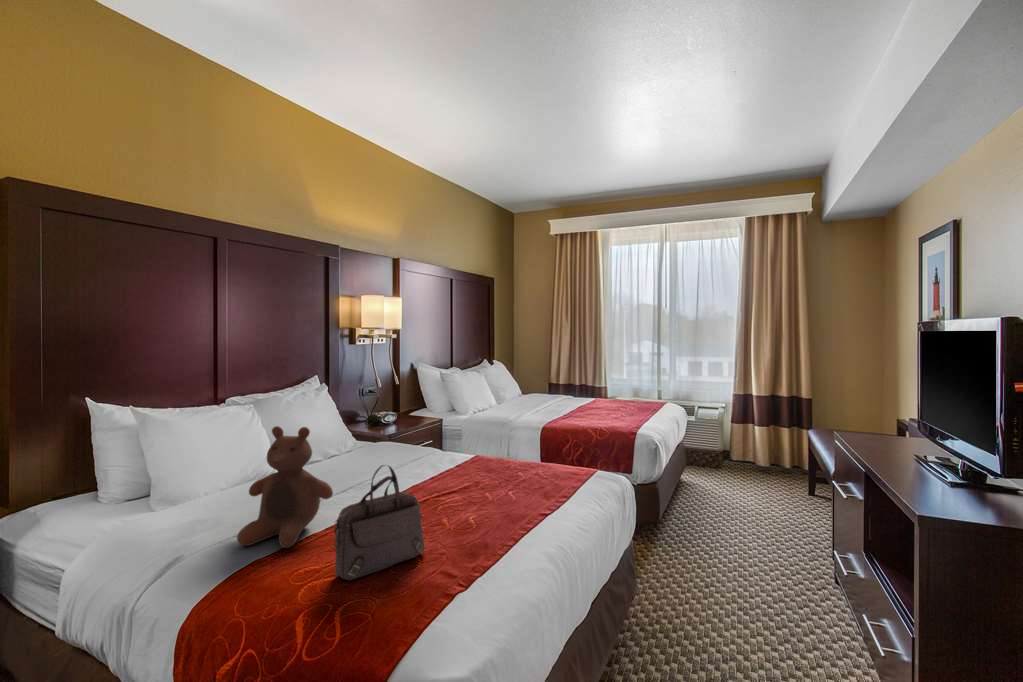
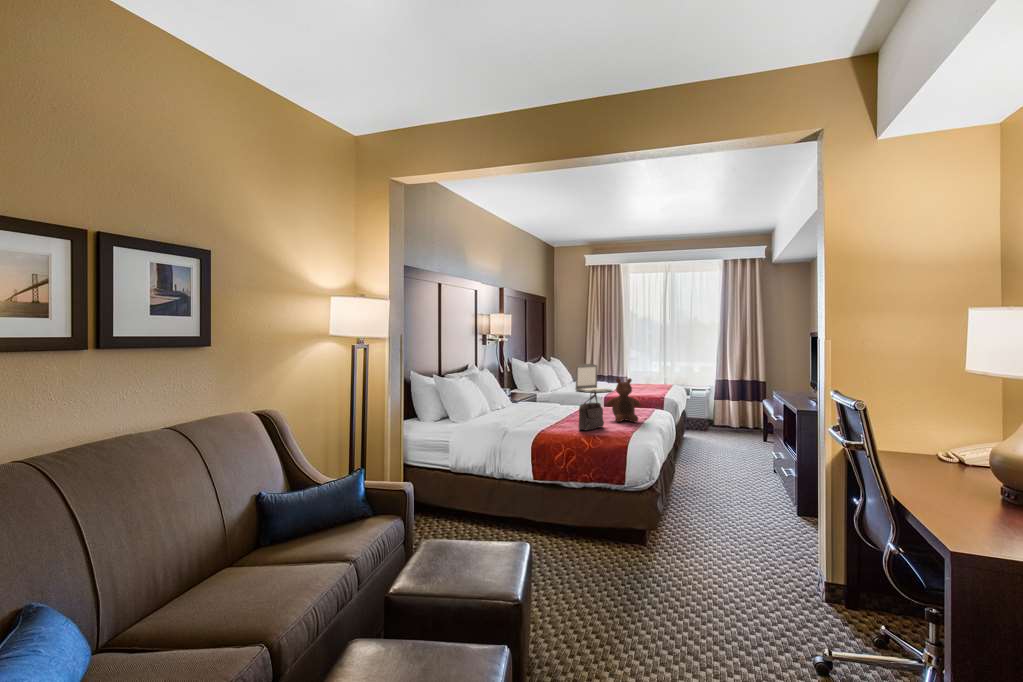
laptop: none [504,373,563,421] -> present [575,364,612,393]
stuffed bear: present [237,426,333,548] -> present [606,378,641,422]

